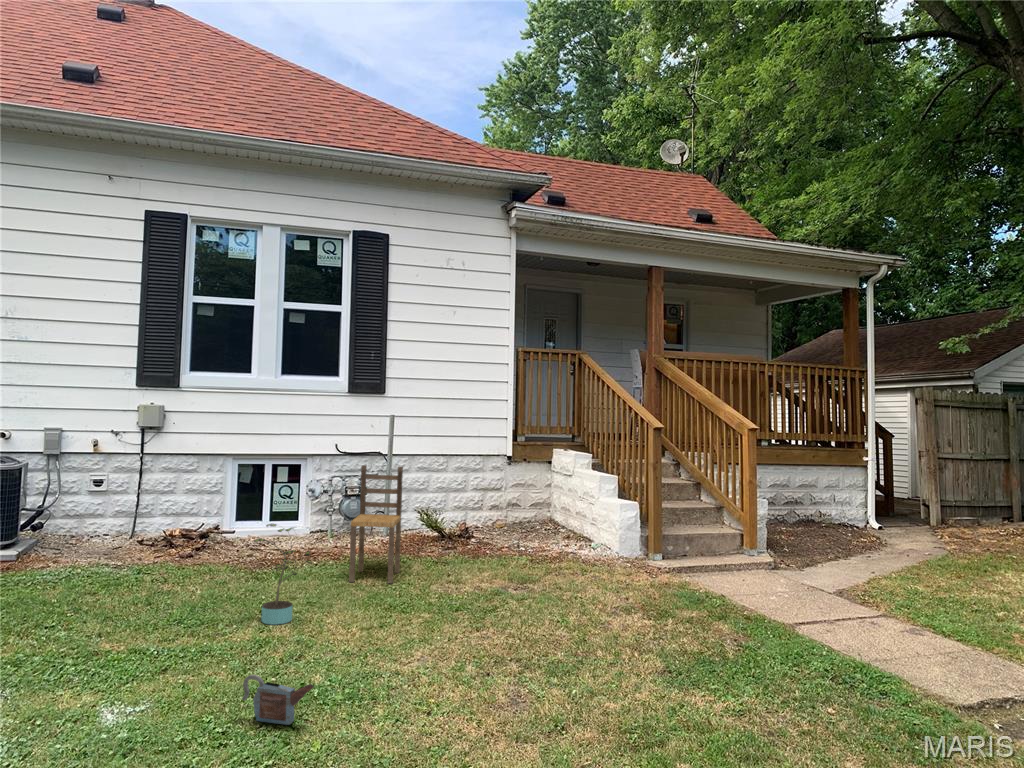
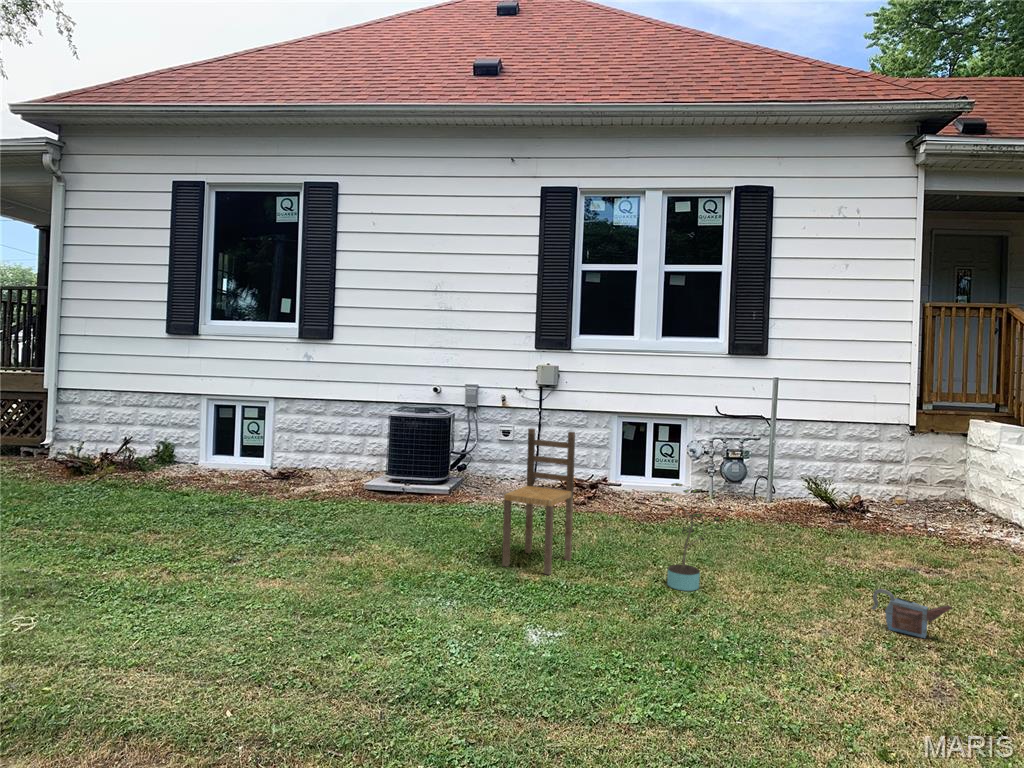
chair: present [349,465,403,583] -> present [502,429,575,575]
watering can: present [242,675,314,725] -> present [872,589,952,638]

